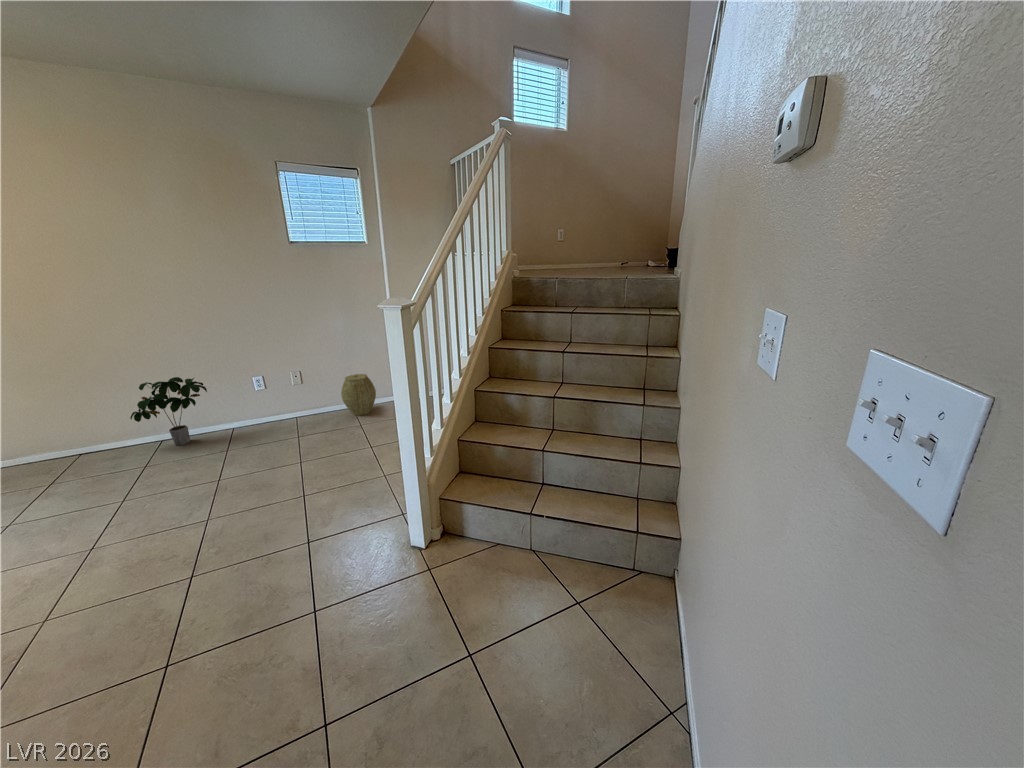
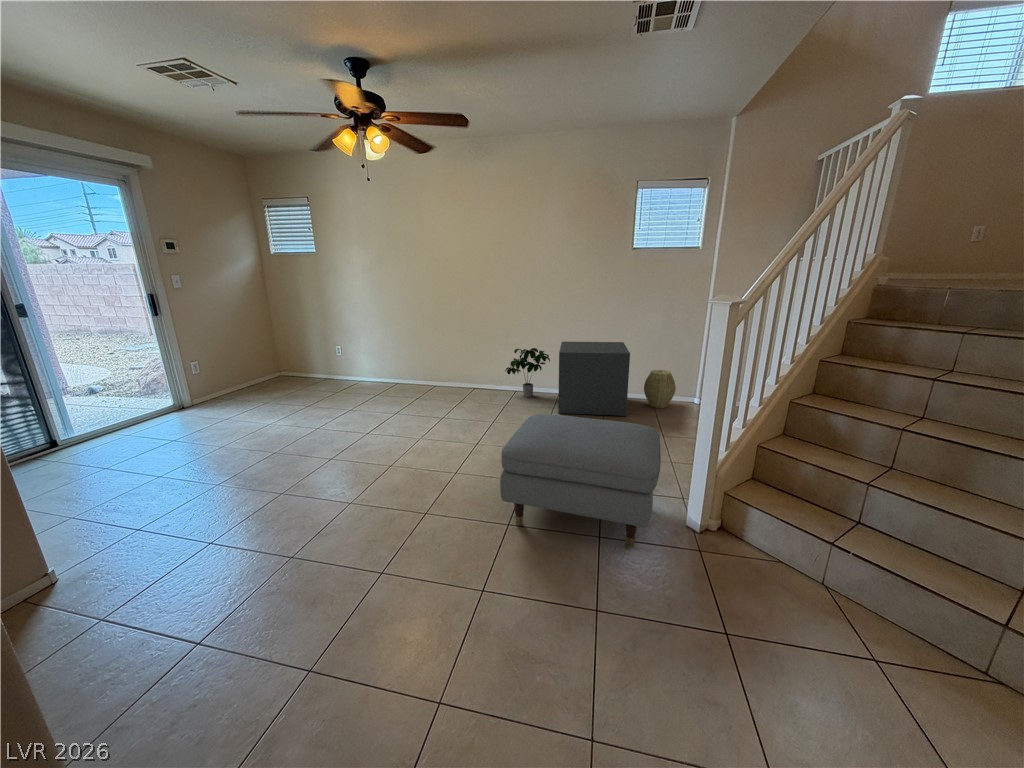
storage cabinet: none [214,351,327,456] -> present [558,342,630,416]
ottoman: none [106,454,369,667] -> present [500,414,661,548]

